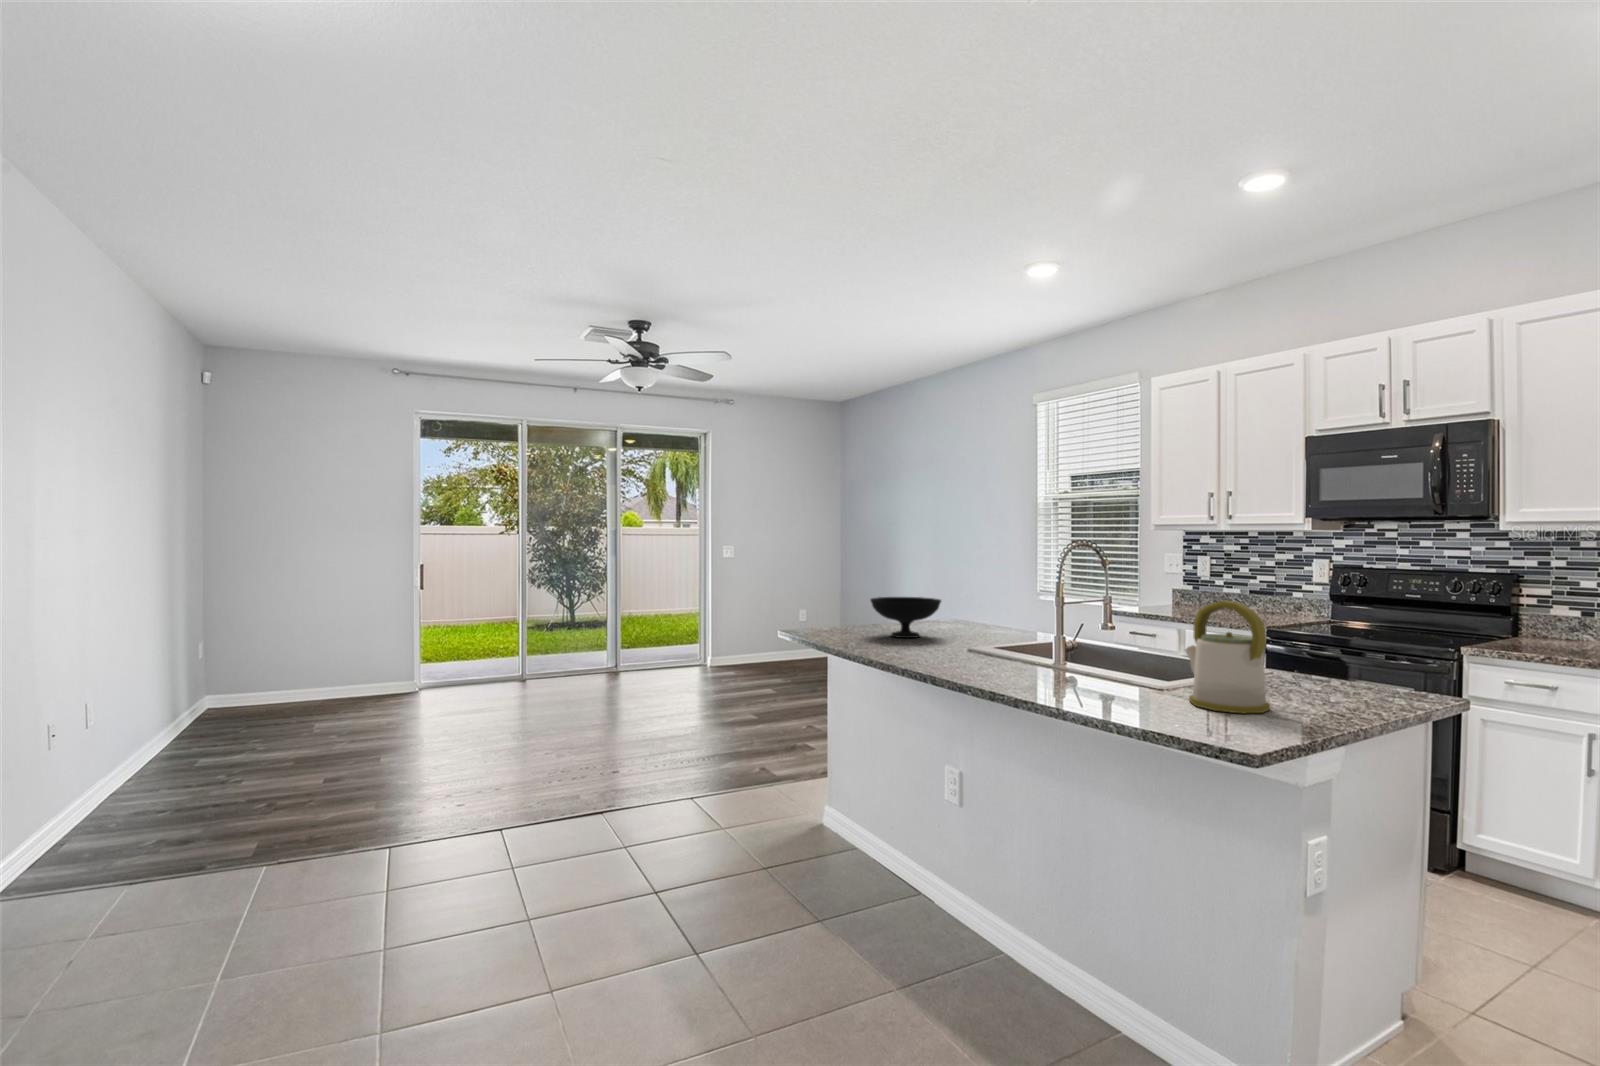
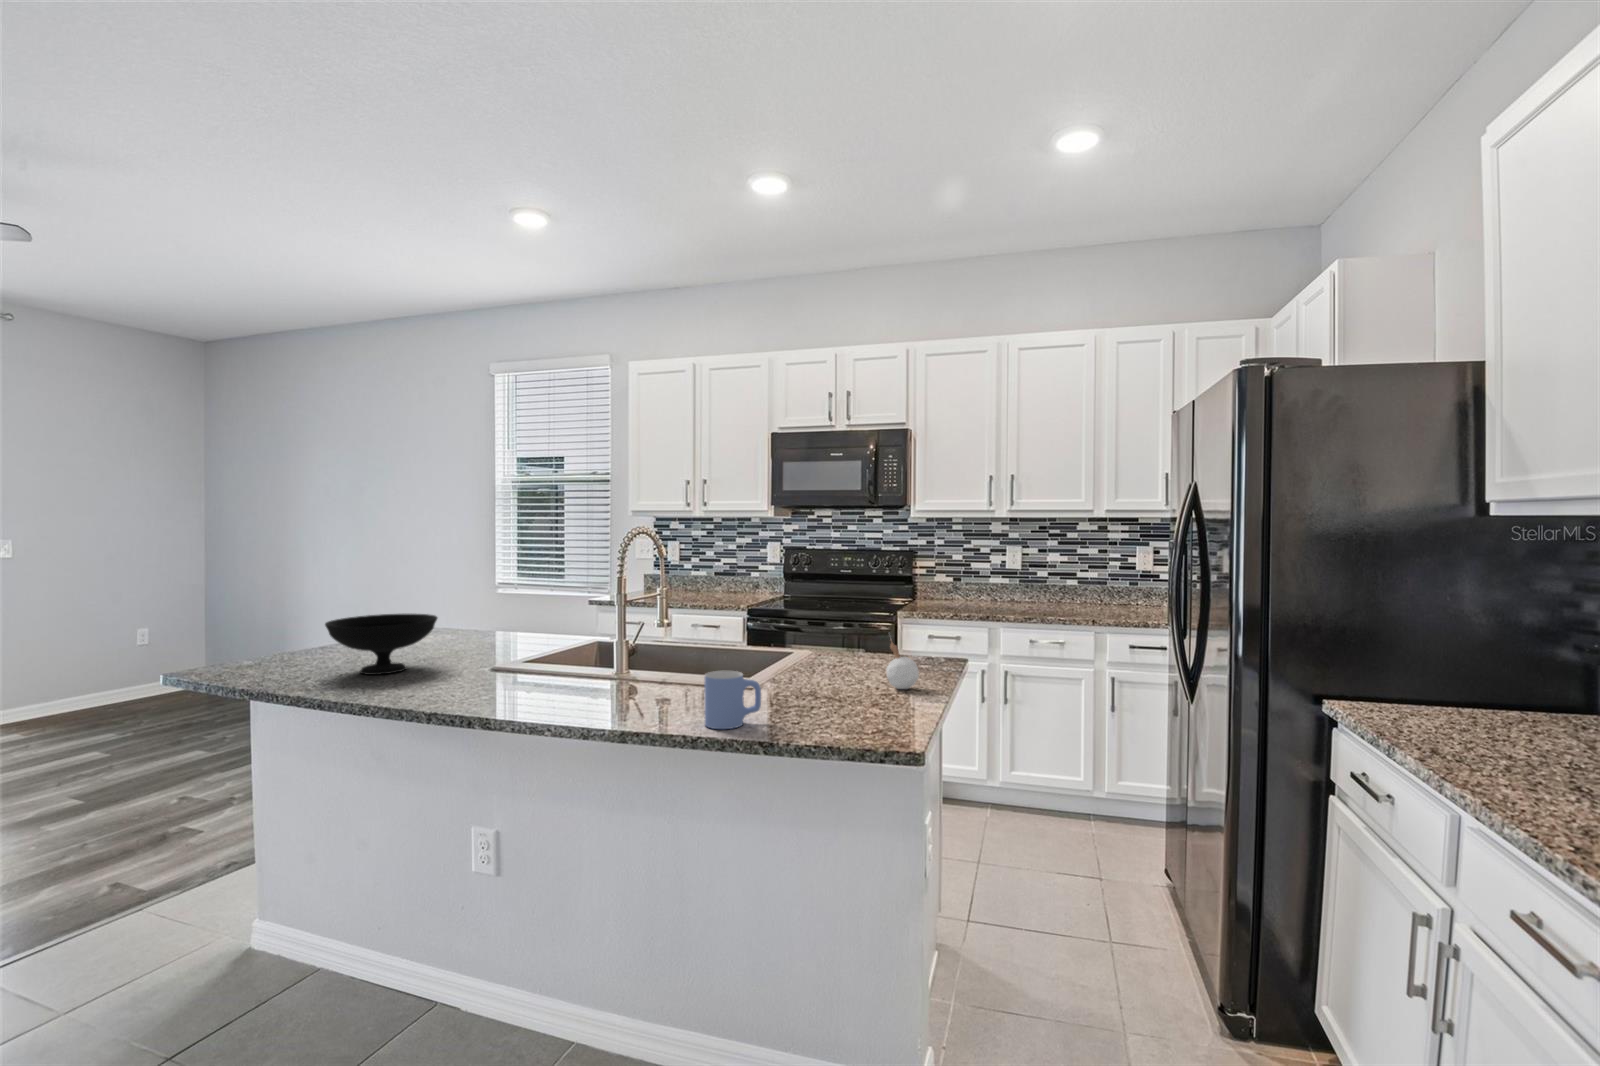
kettle: present [1185,601,1270,713] -> none [791,601,878,724]
candle: none [1314,642,1354,702] -> present [886,639,919,689]
mug: none [1093,651,1145,699] -> present [705,671,761,729]

